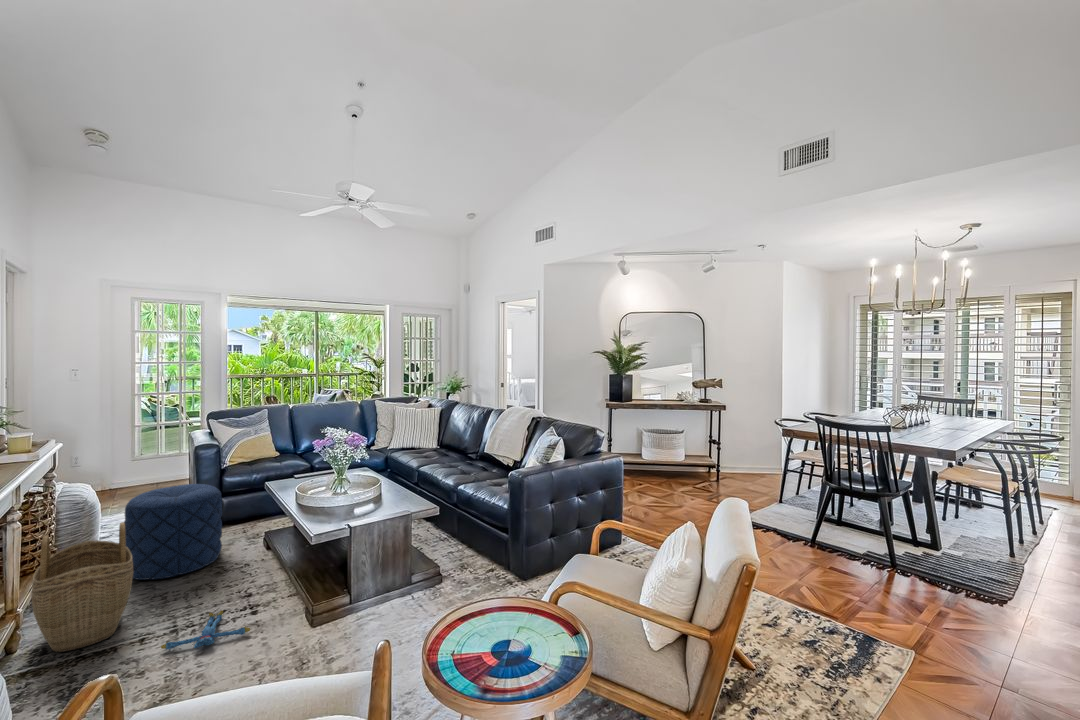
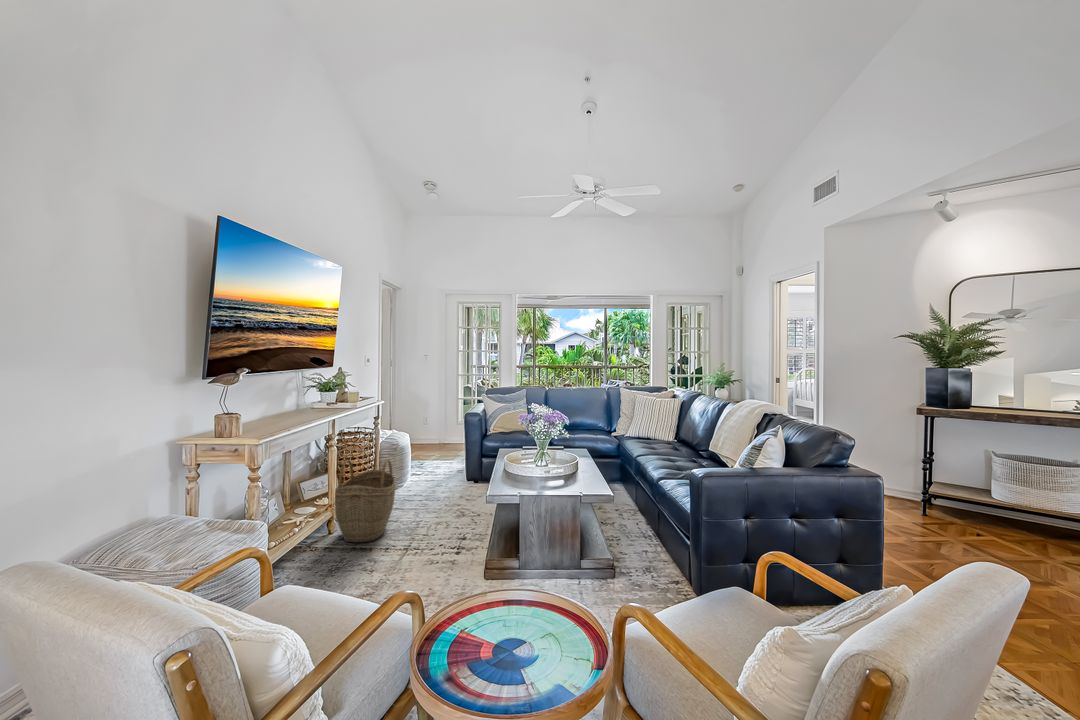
pouf: present [124,484,222,580] -> none [409,442,471,510]
plush toy: present [161,611,250,650] -> none [388,543,443,568]

